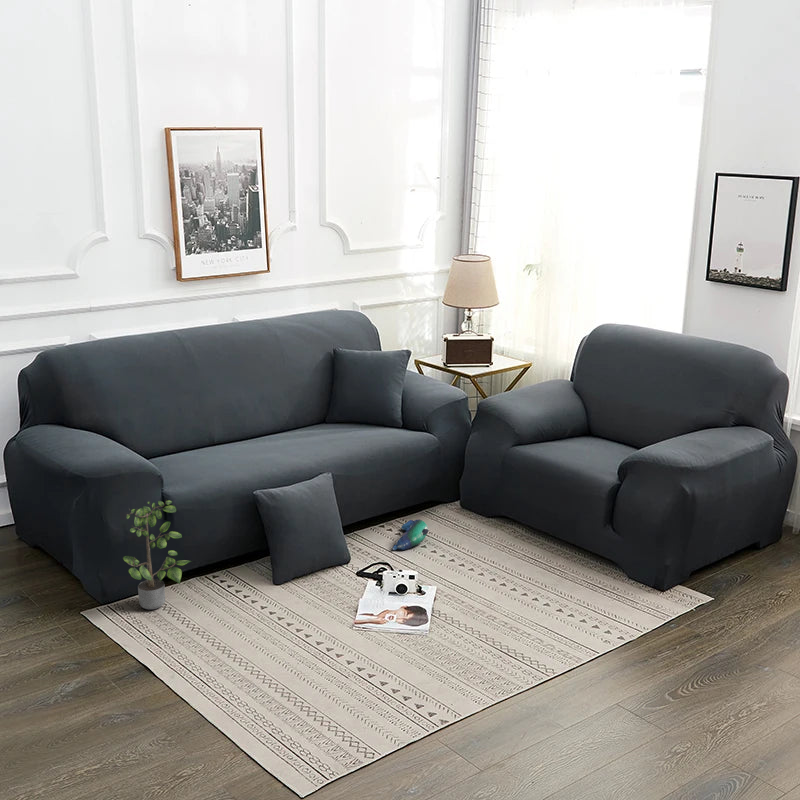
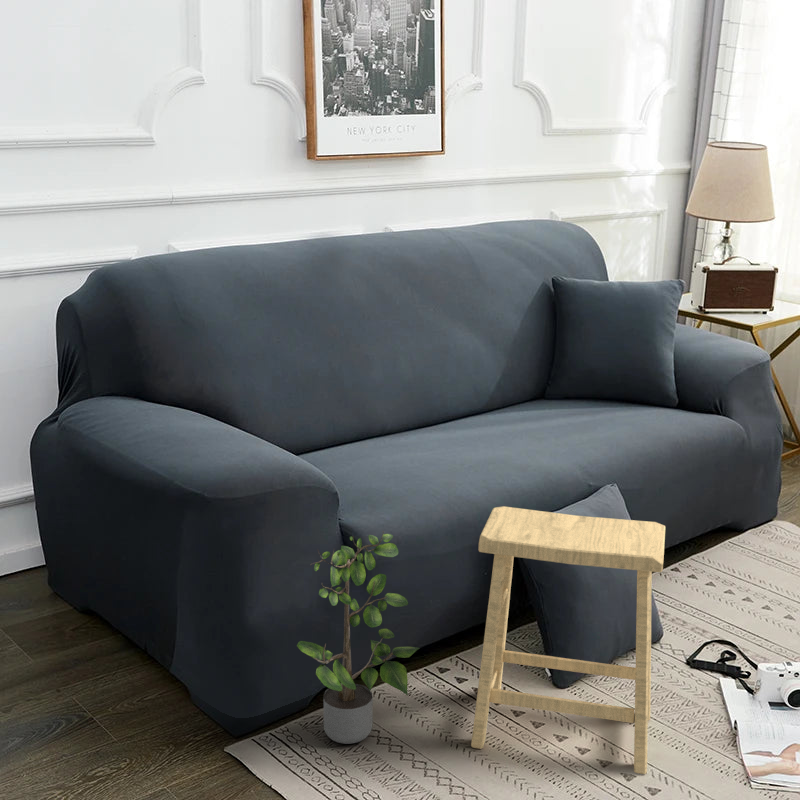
footstool: none [211,487,318,624] -> present [471,506,665,774]
plush toy: present [392,519,429,550] -> none [708,559,778,615]

